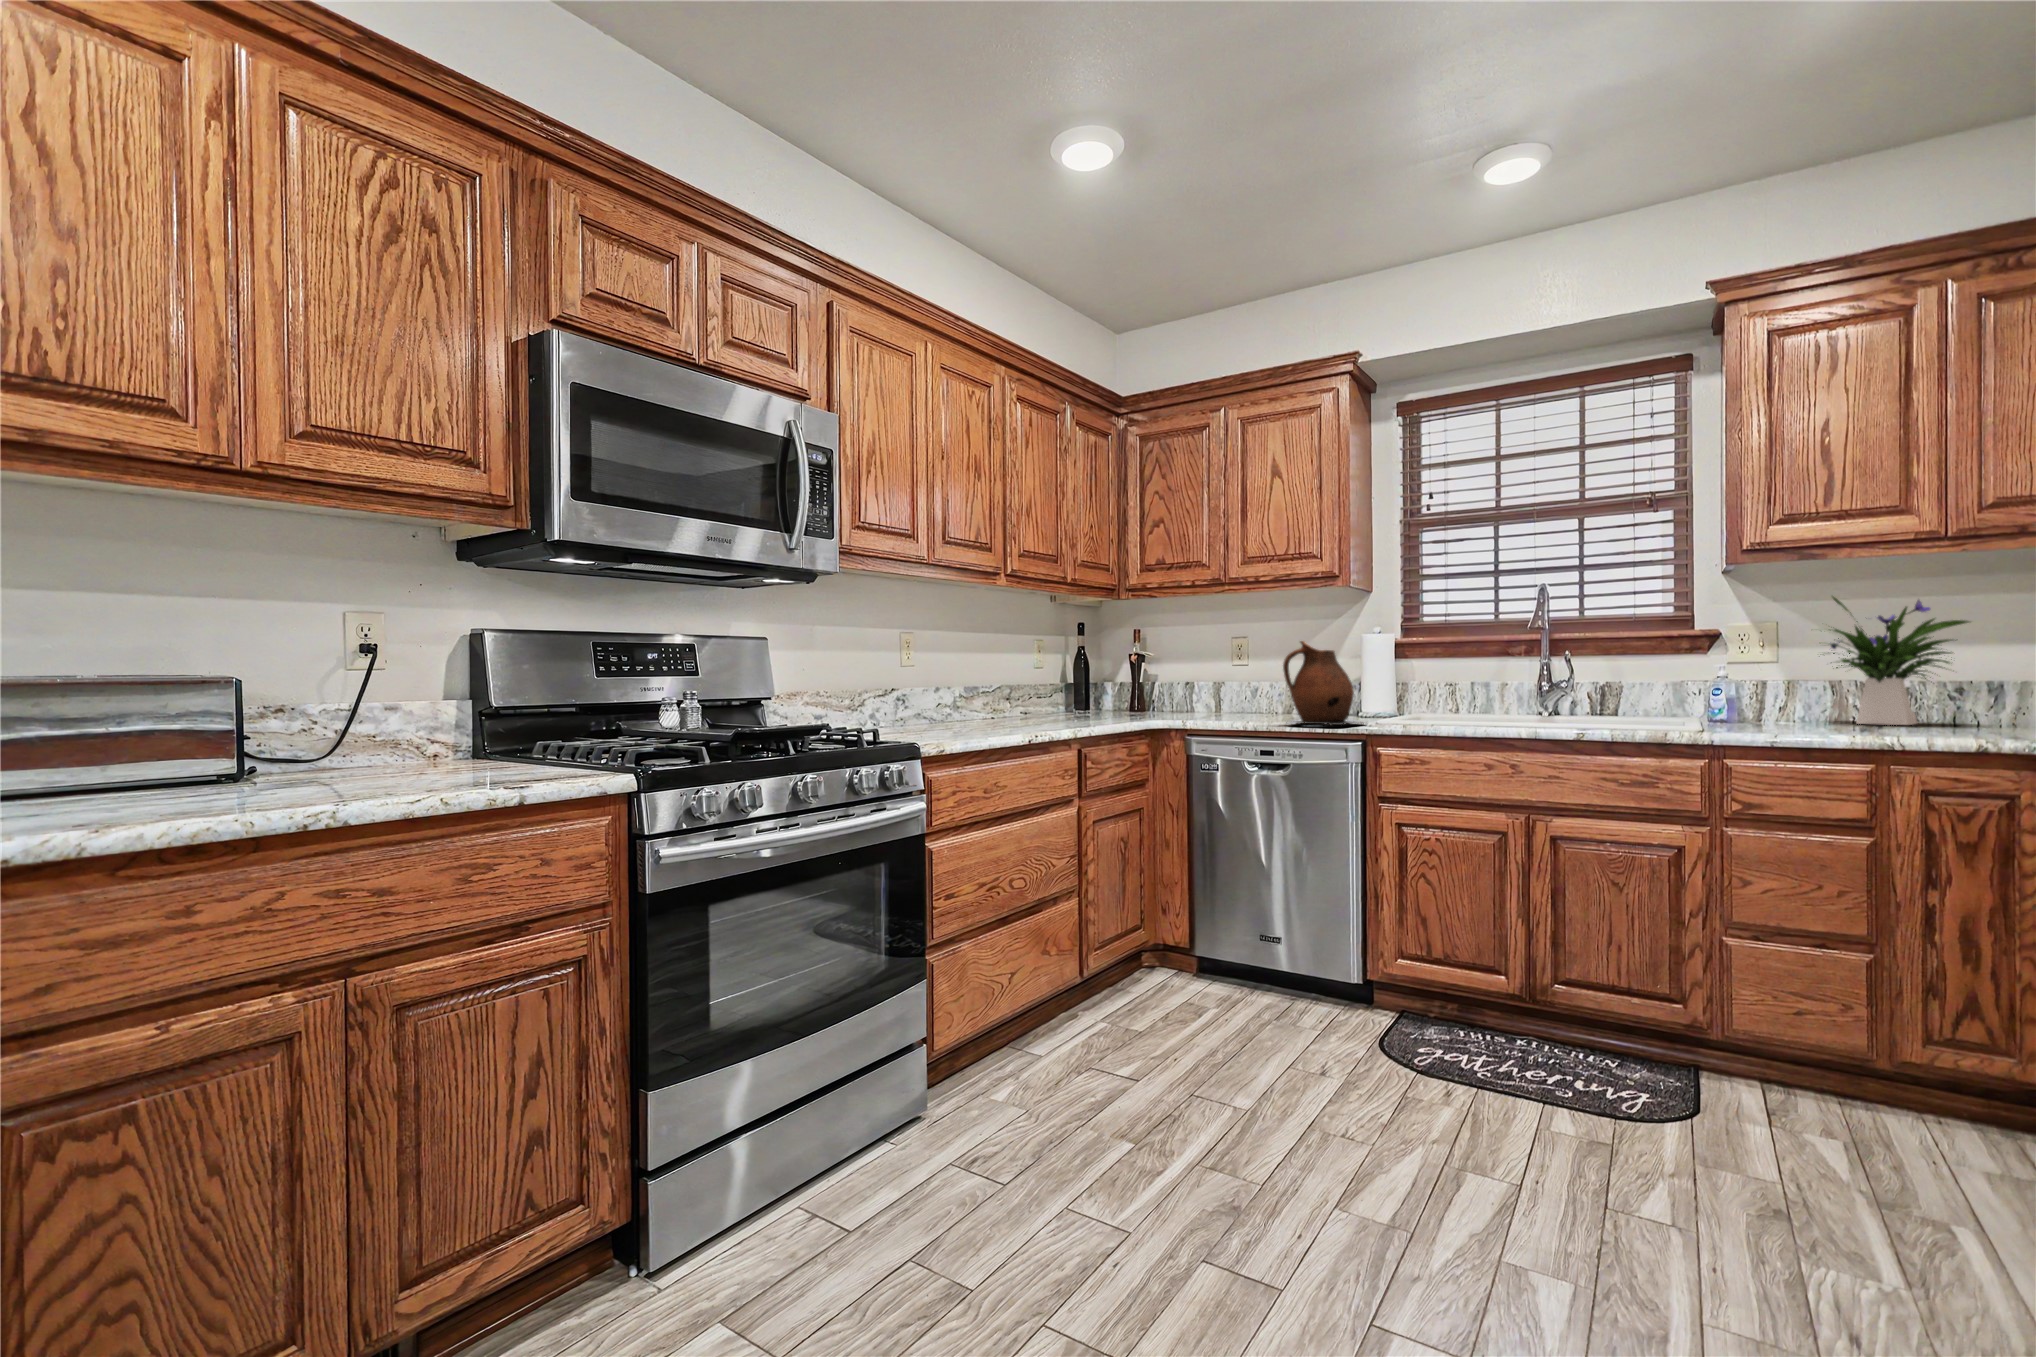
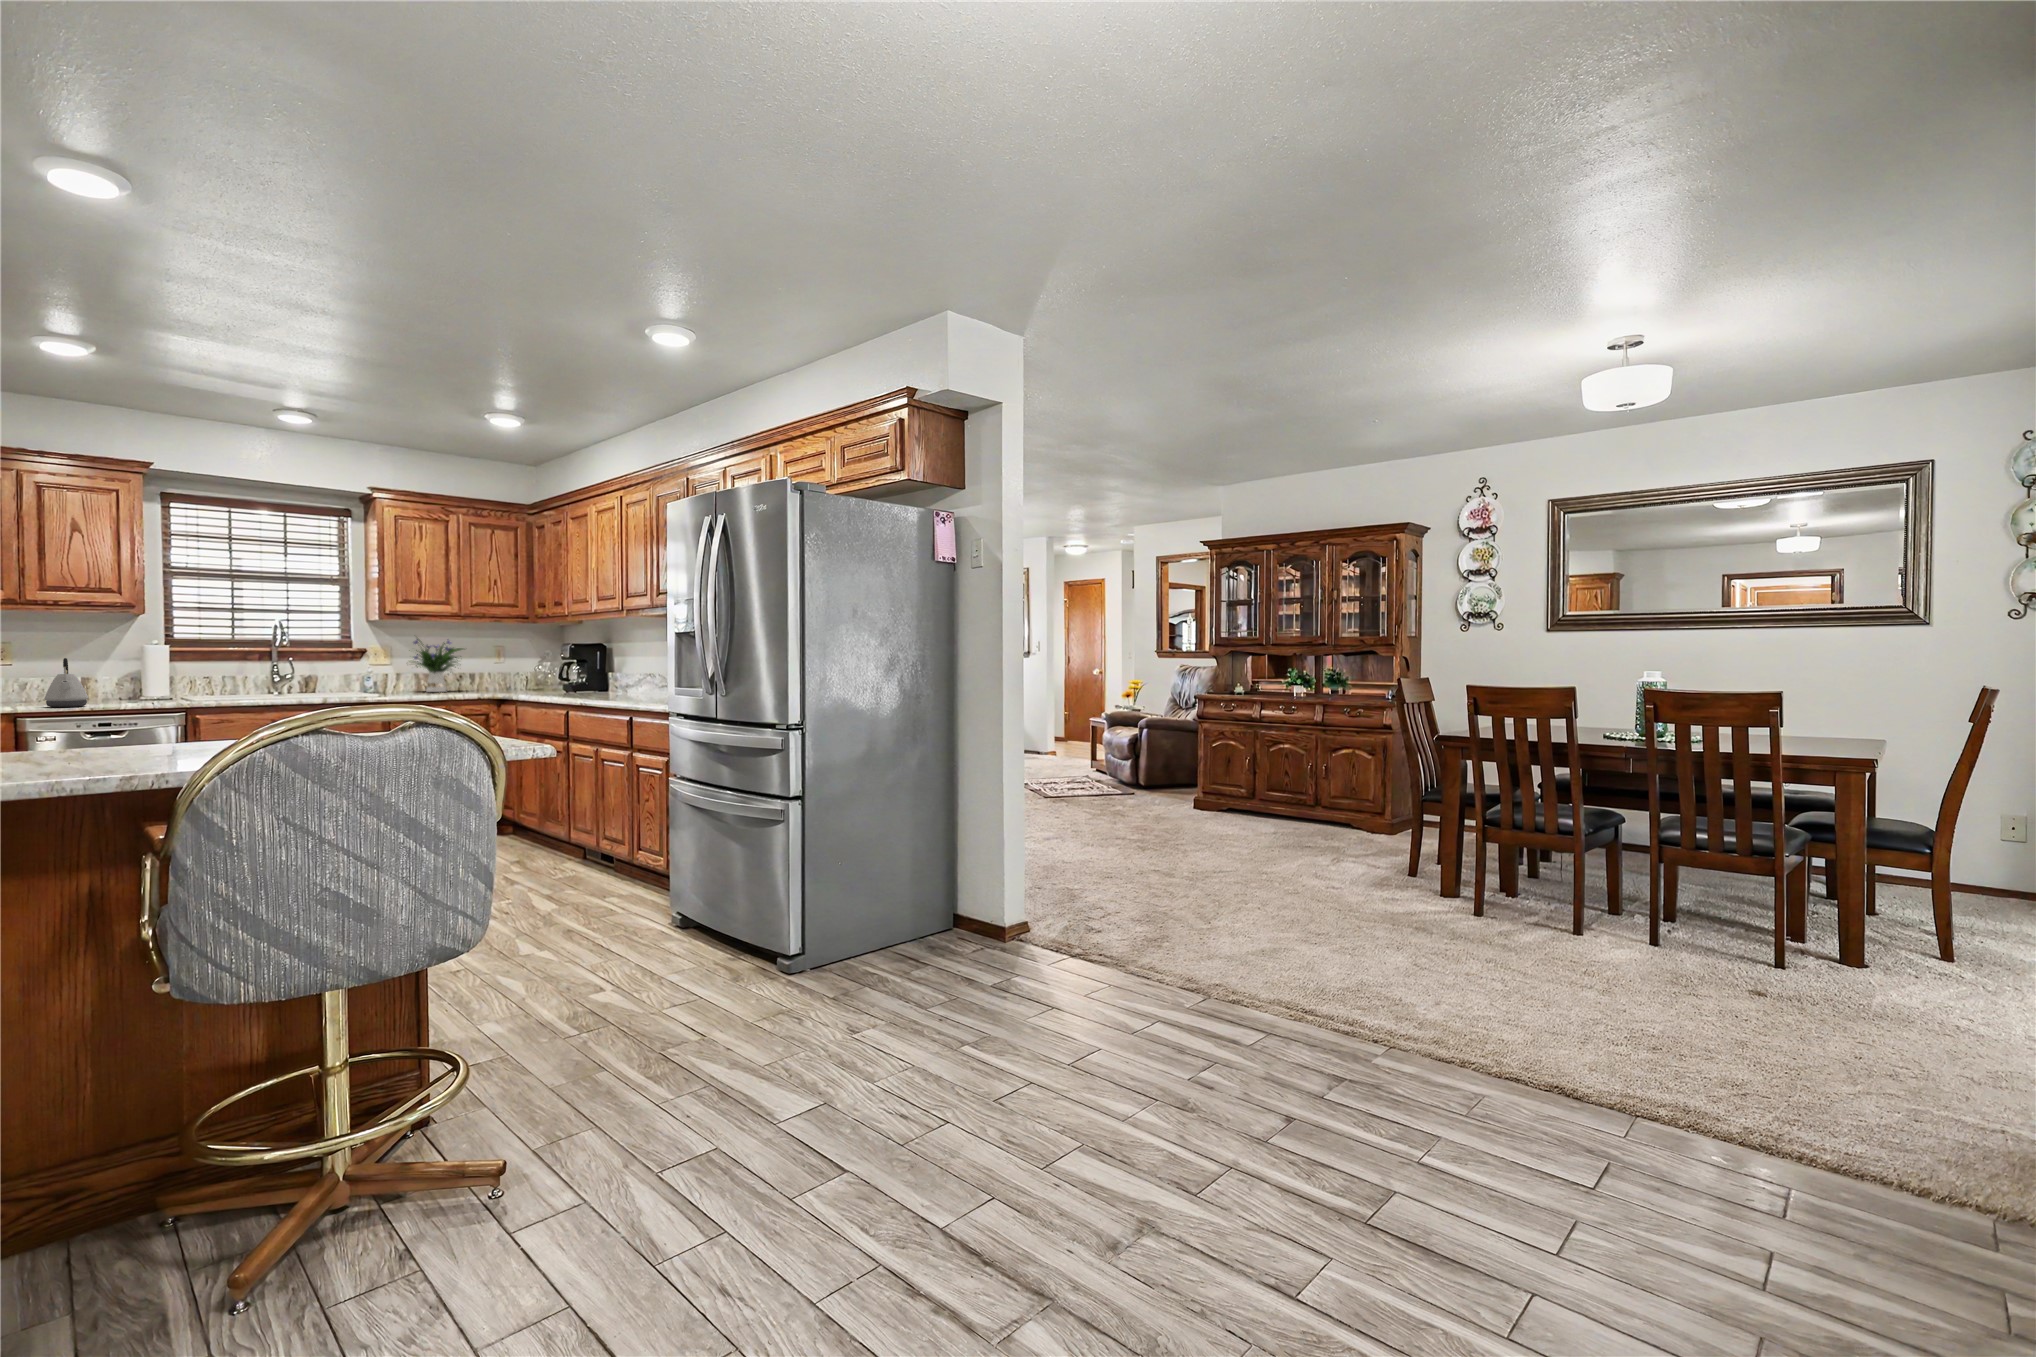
ceramic pitcher: present [1283,641,1364,725] -> none [125,653,186,704]
kettle: none [1206,651,1251,723] -> present [44,658,88,707]

